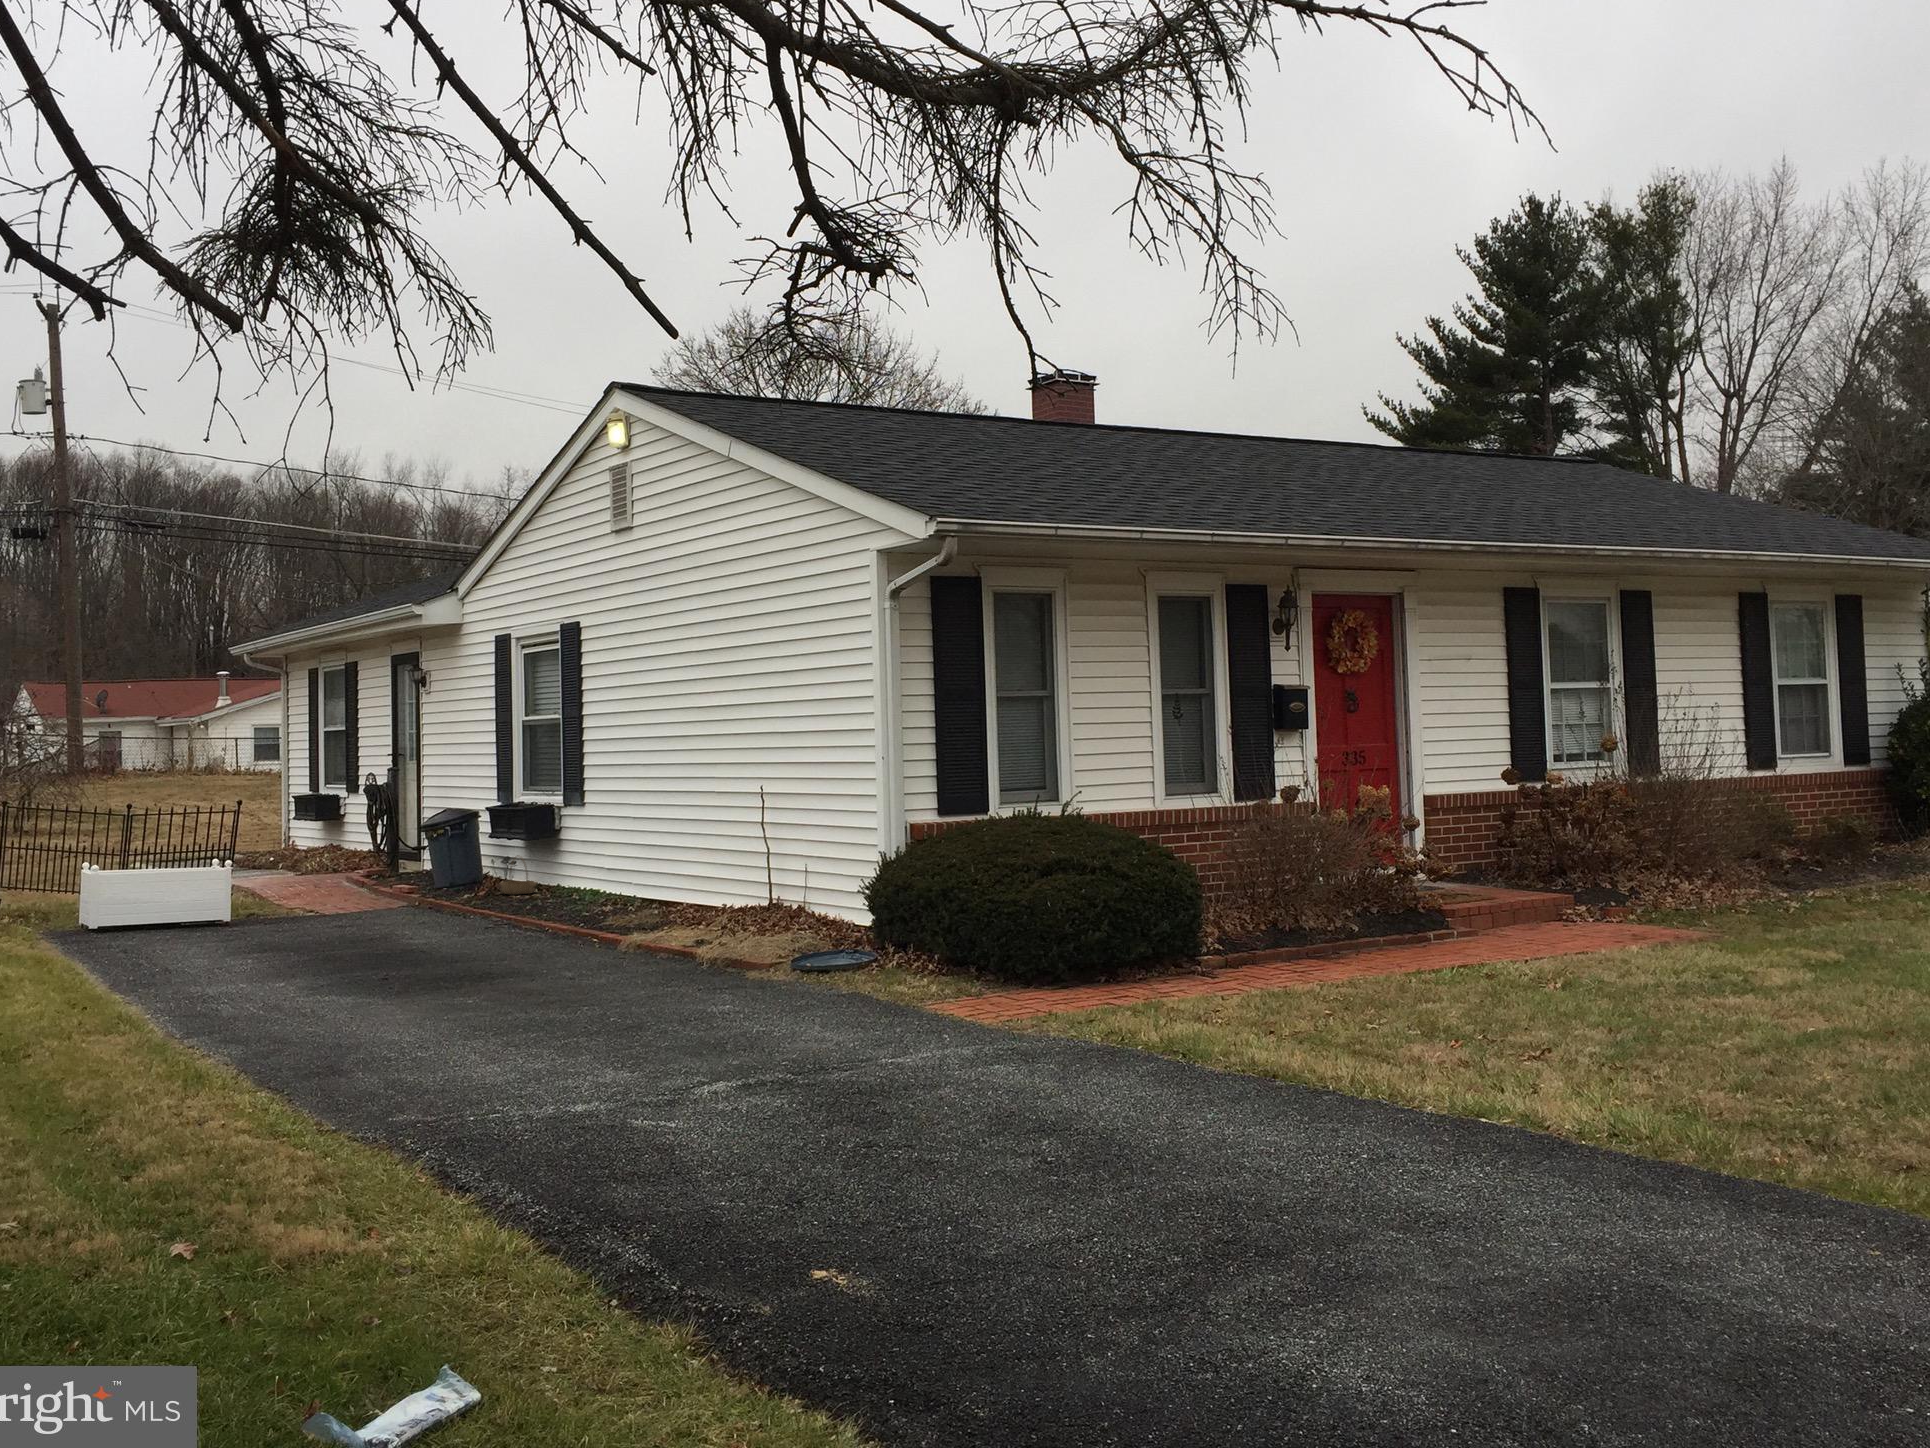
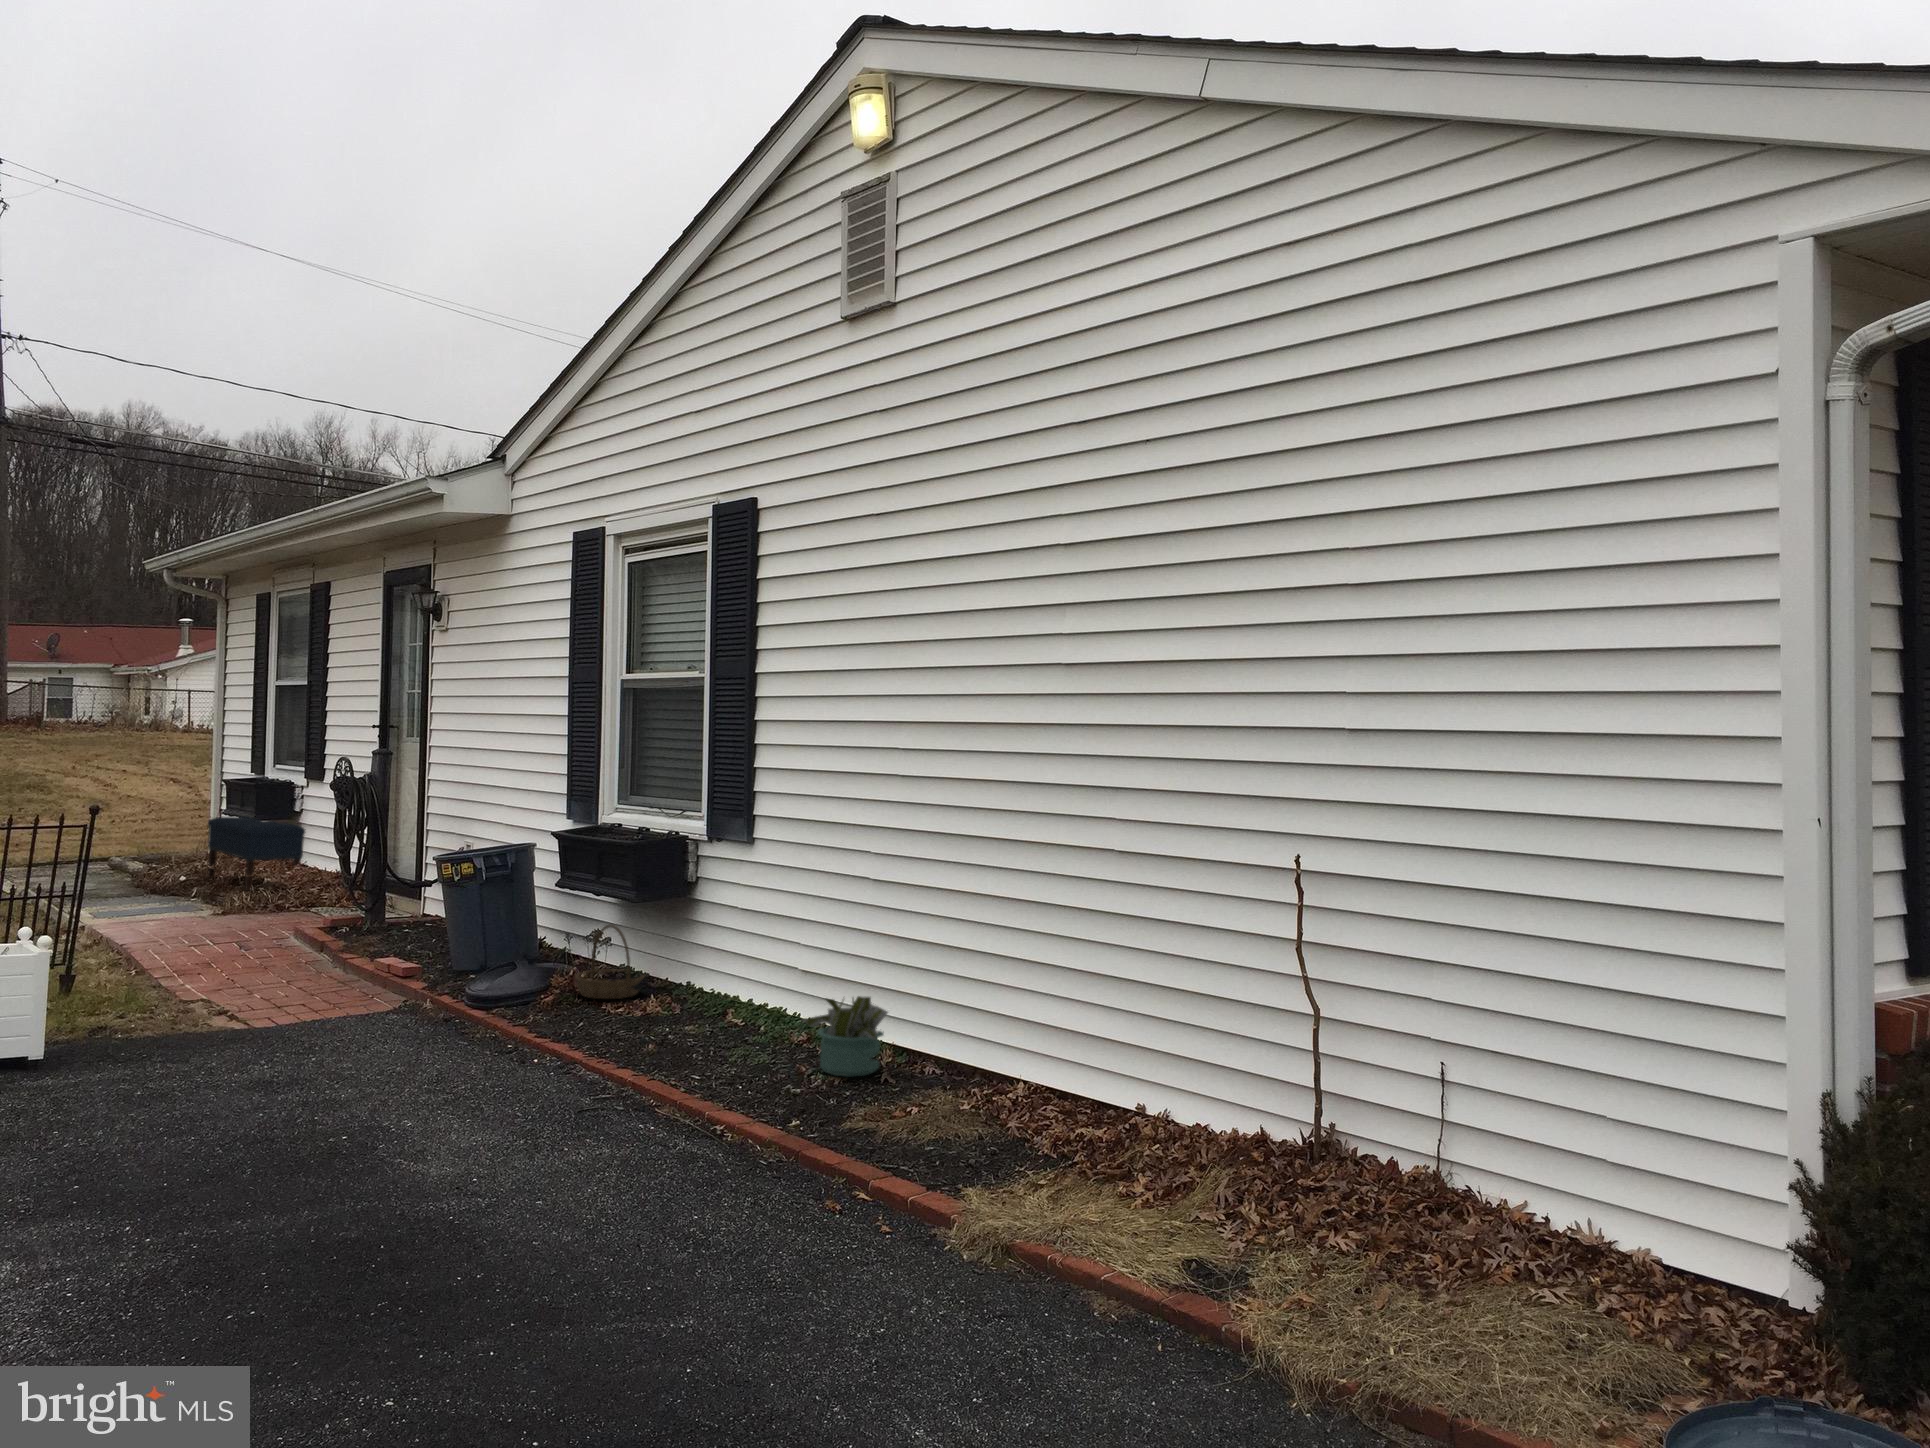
bench: none [285,820,349,865] -> present [208,816,306,891]
decorative plant: none [594,873,637,910] -> present [802,996,888,1077]

